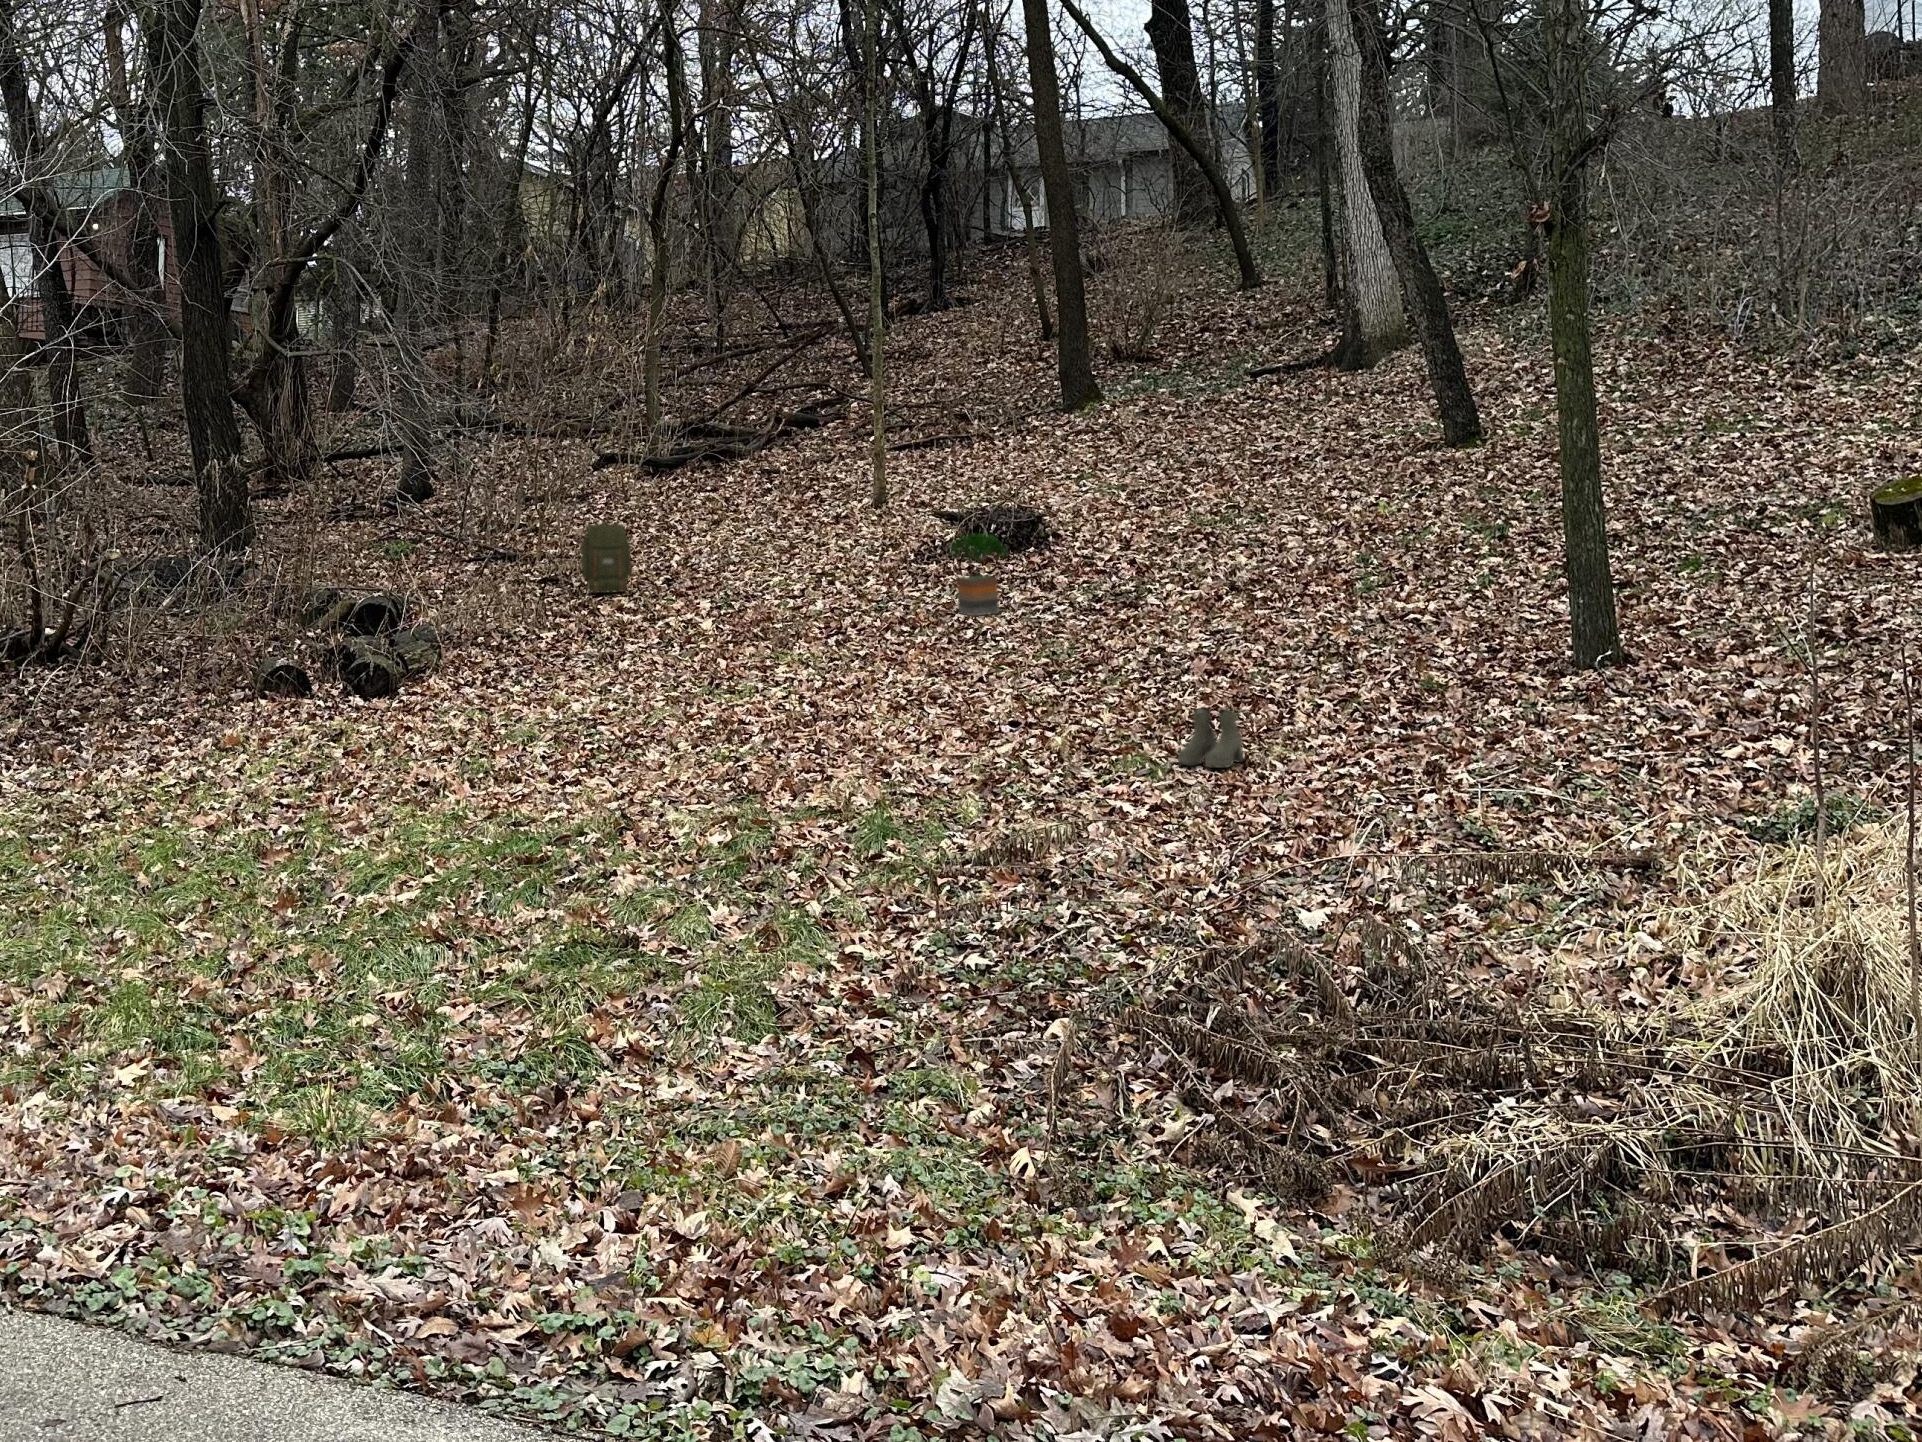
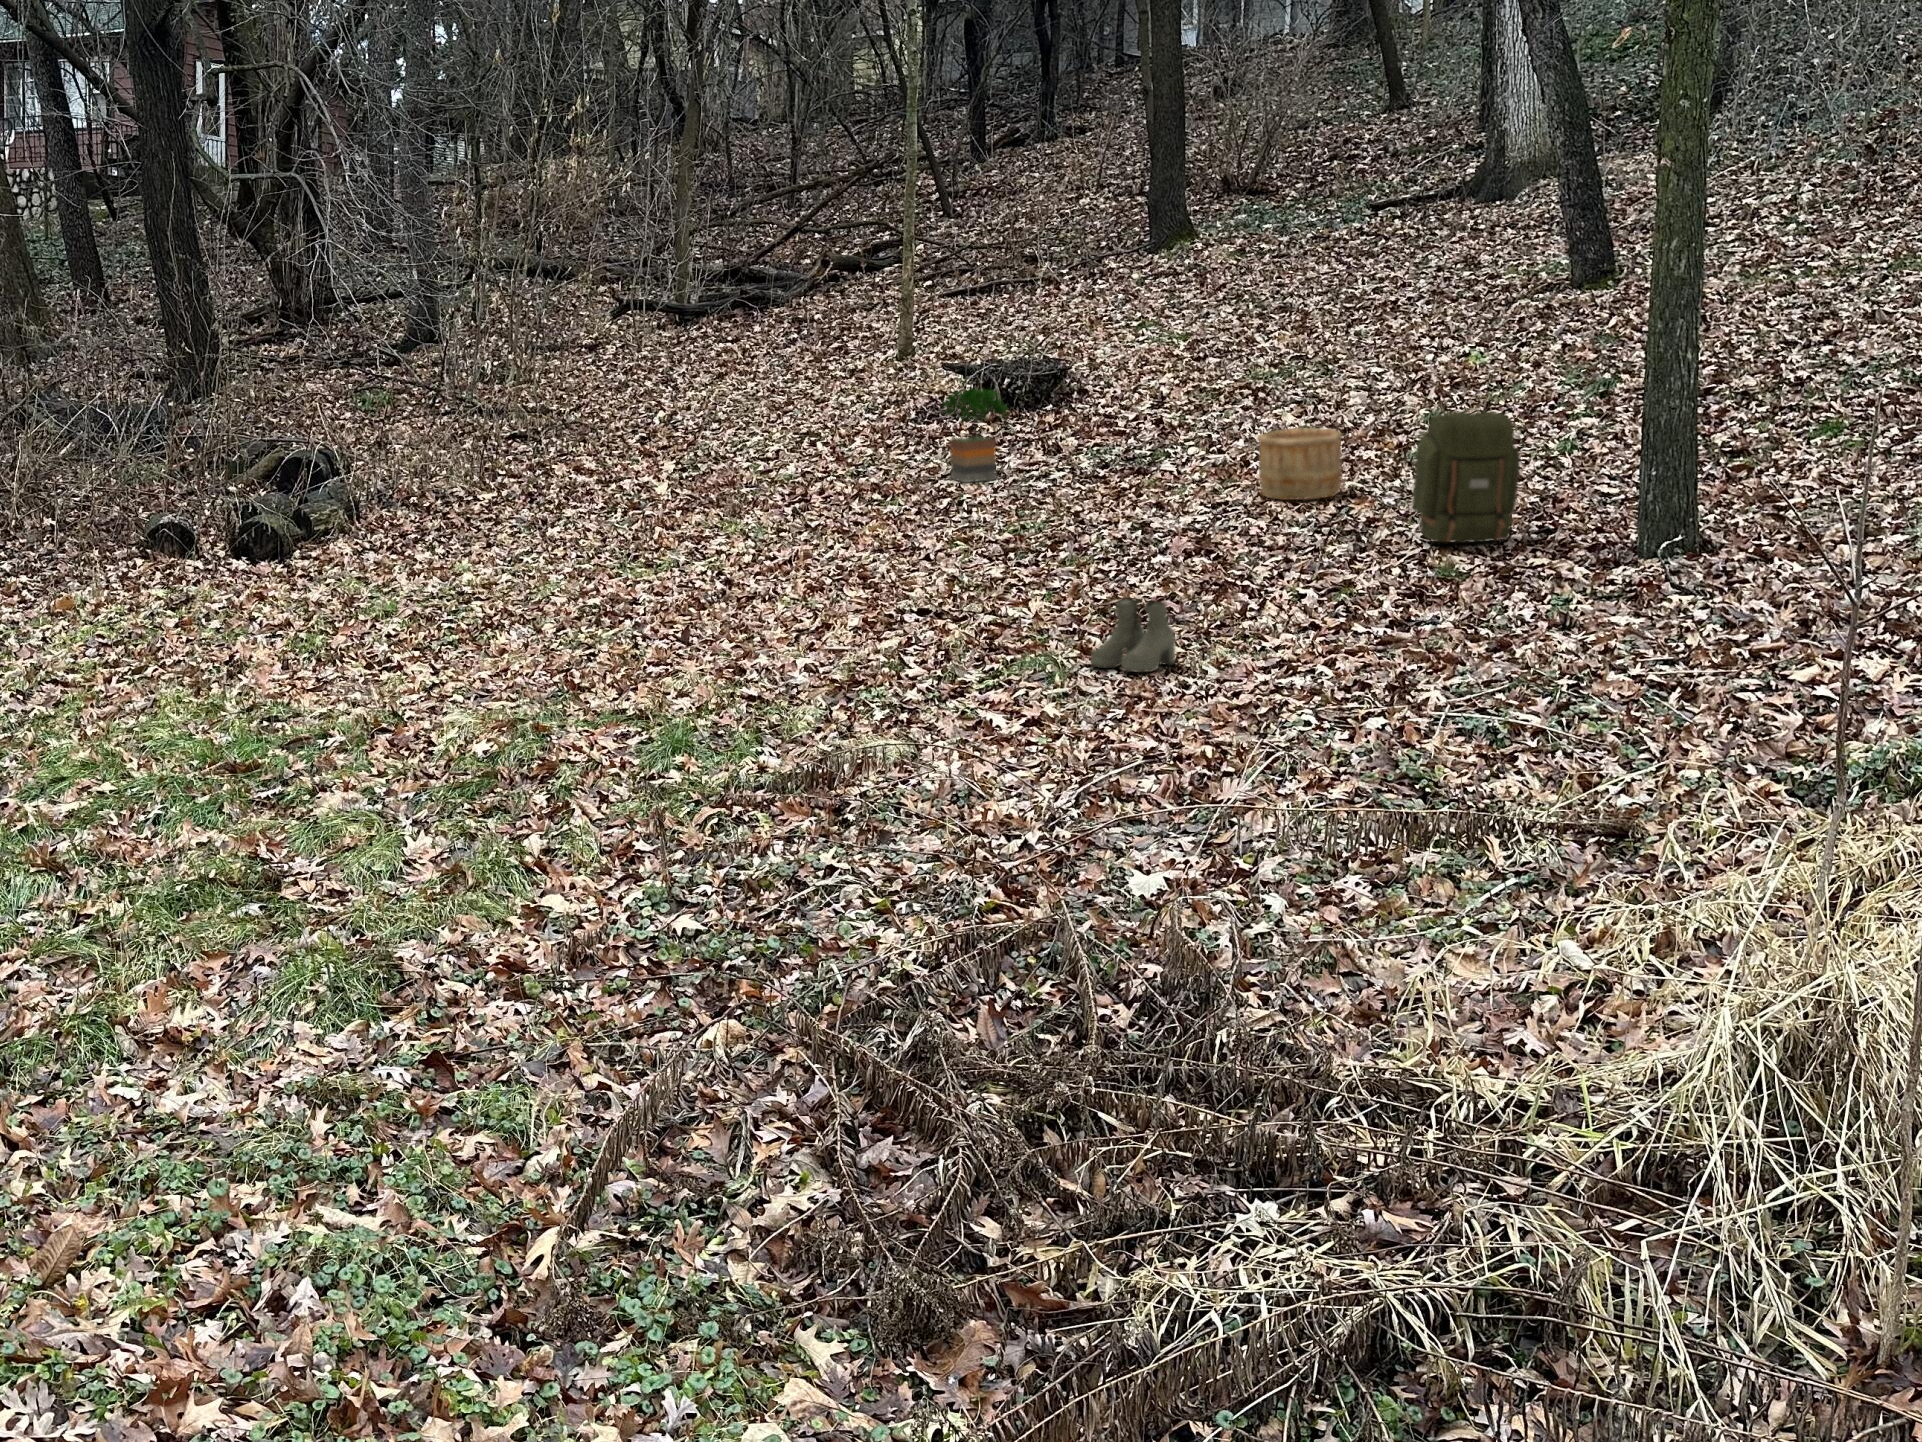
backpack: present [581,523,631,593] -> present [1412,408,1521,543]
wooden bucket: none [1246,567,1317,628] -> present [1257,428,1343,500]

